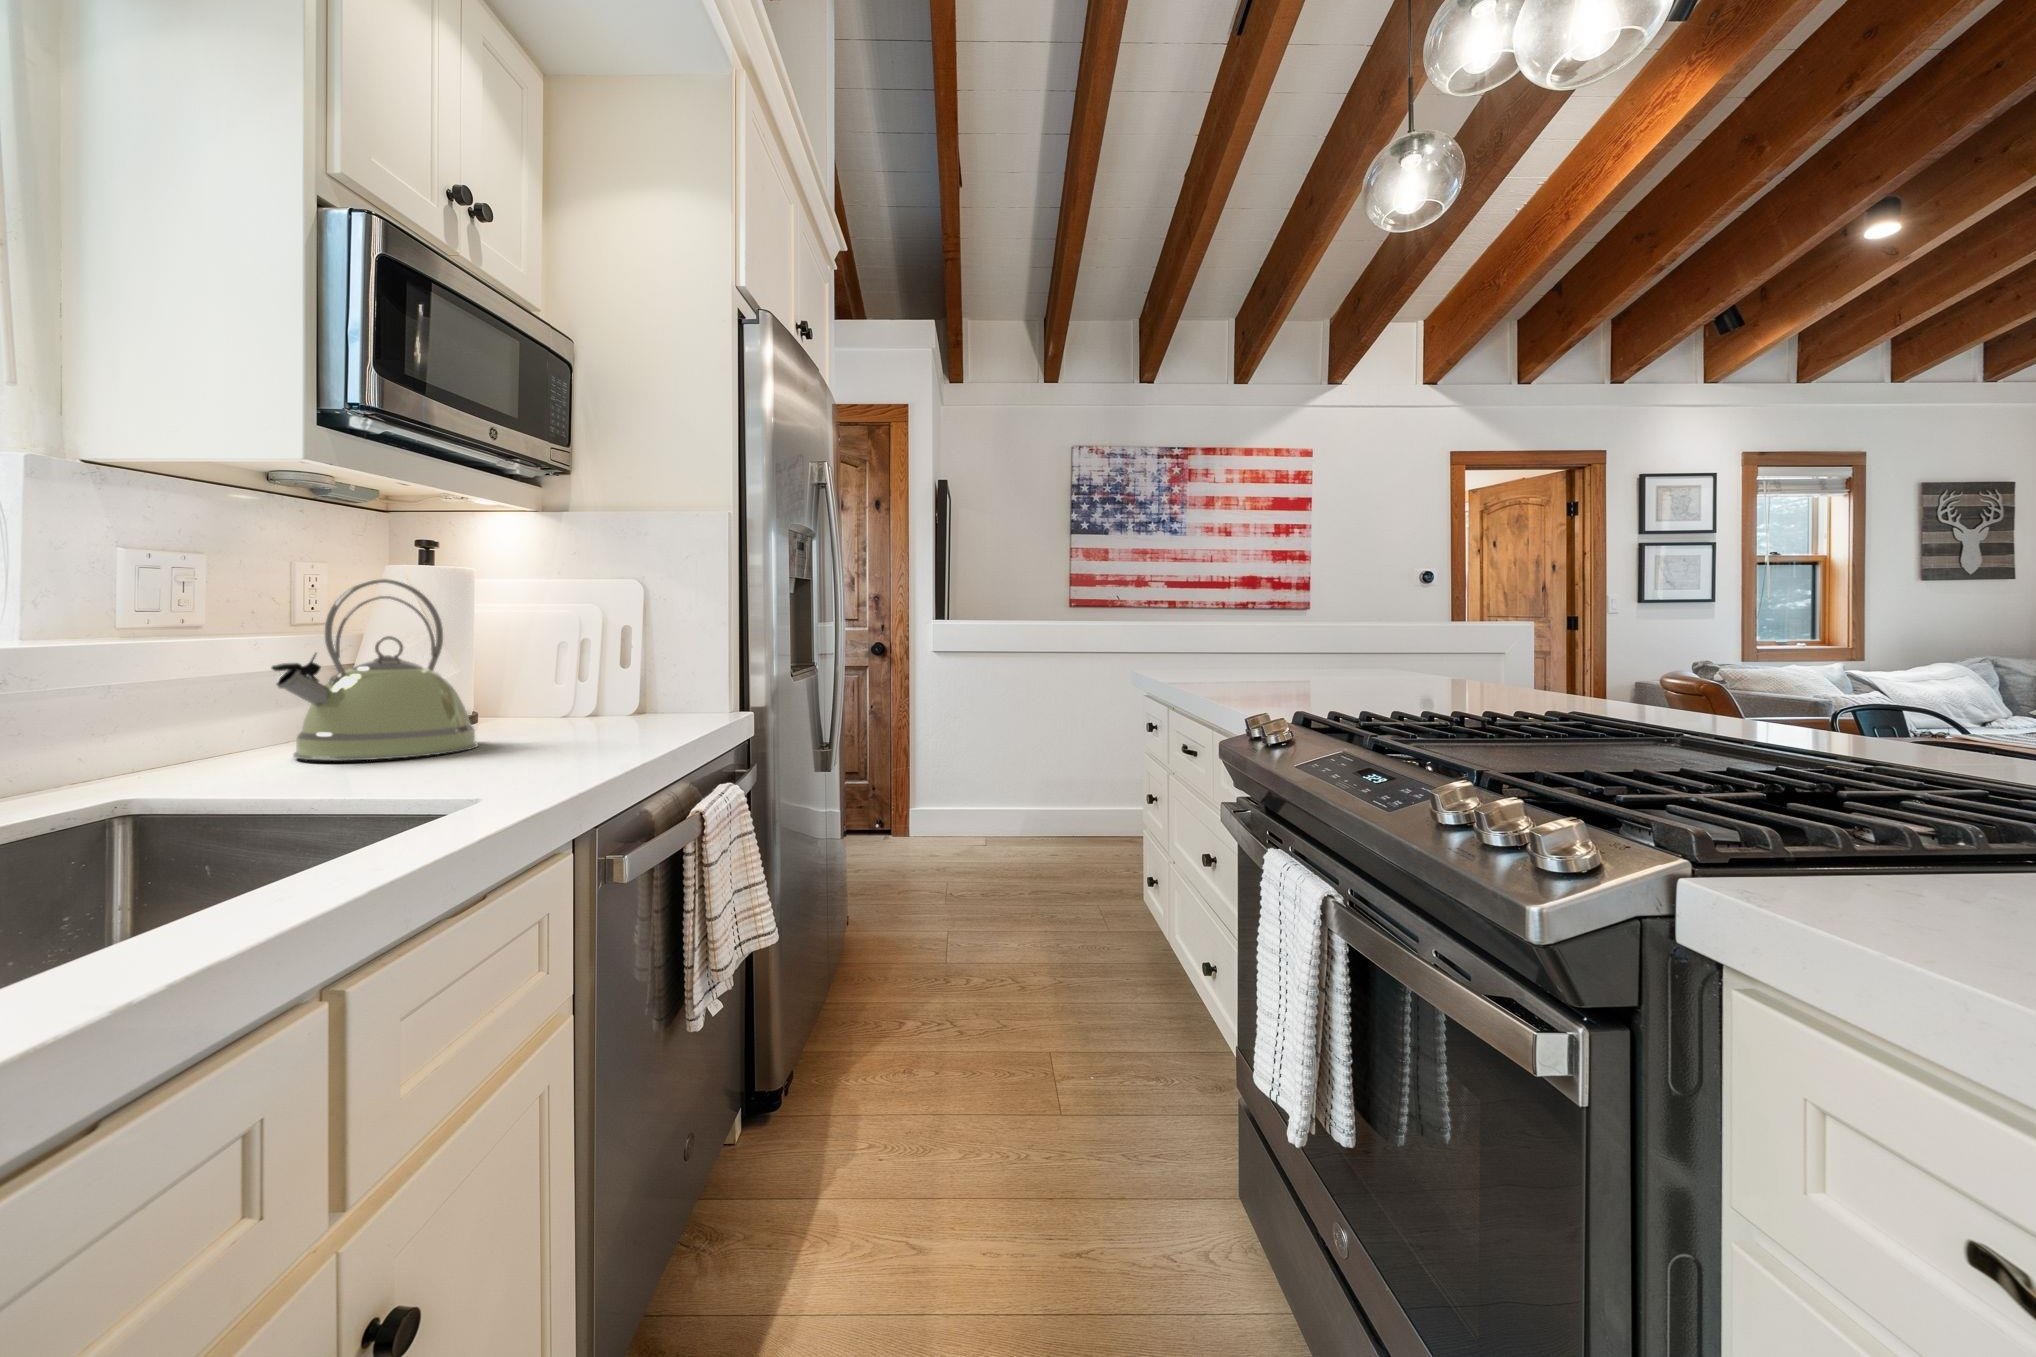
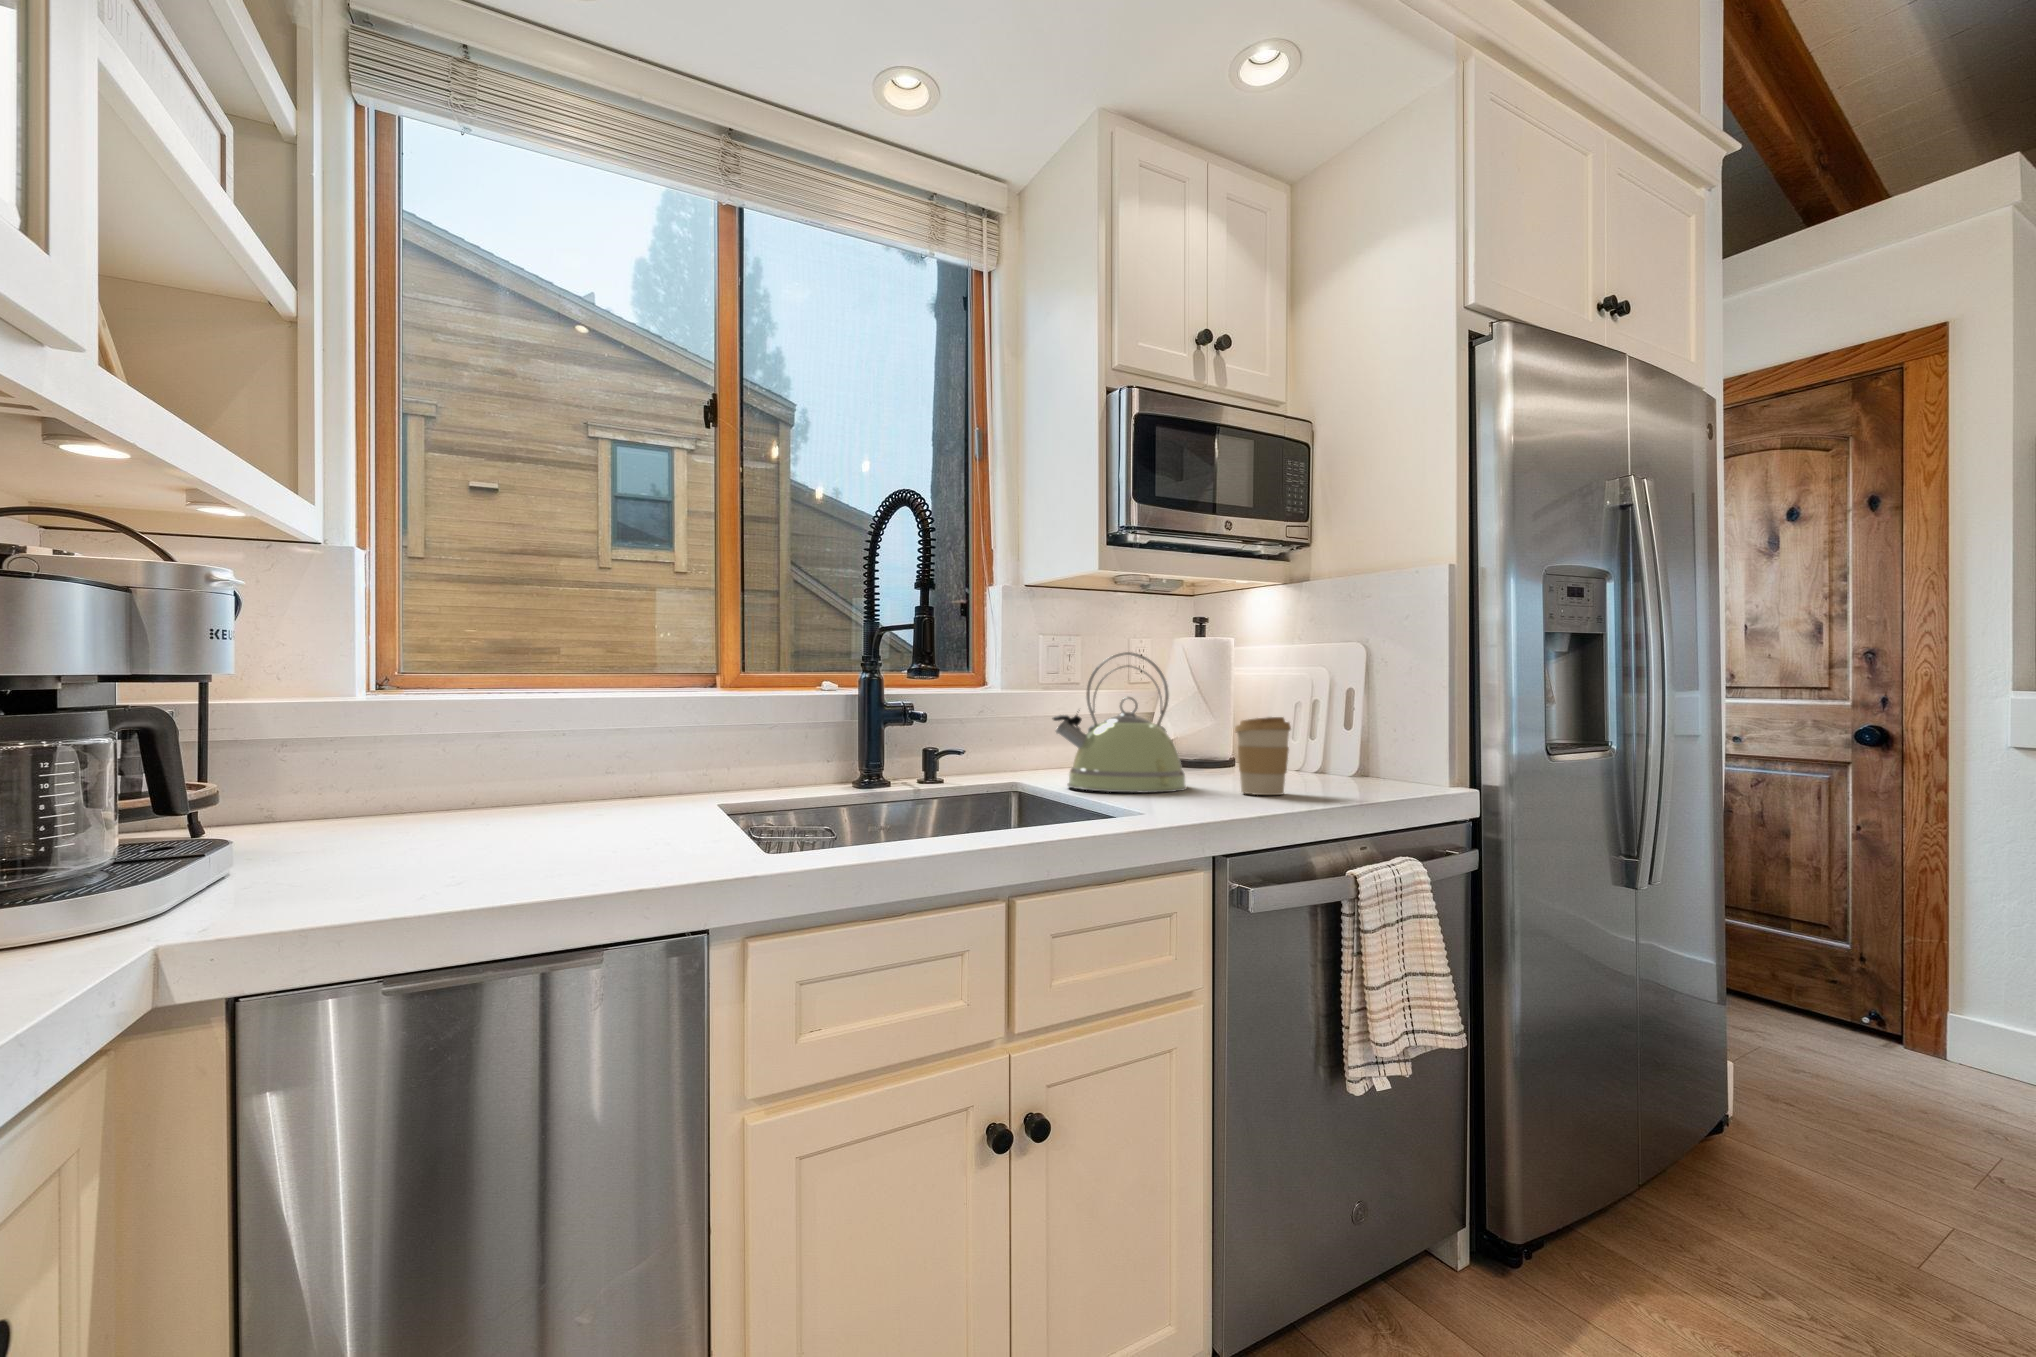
coffee cup: none [550,657,616,742] -> present [1235,717,1291,795]

